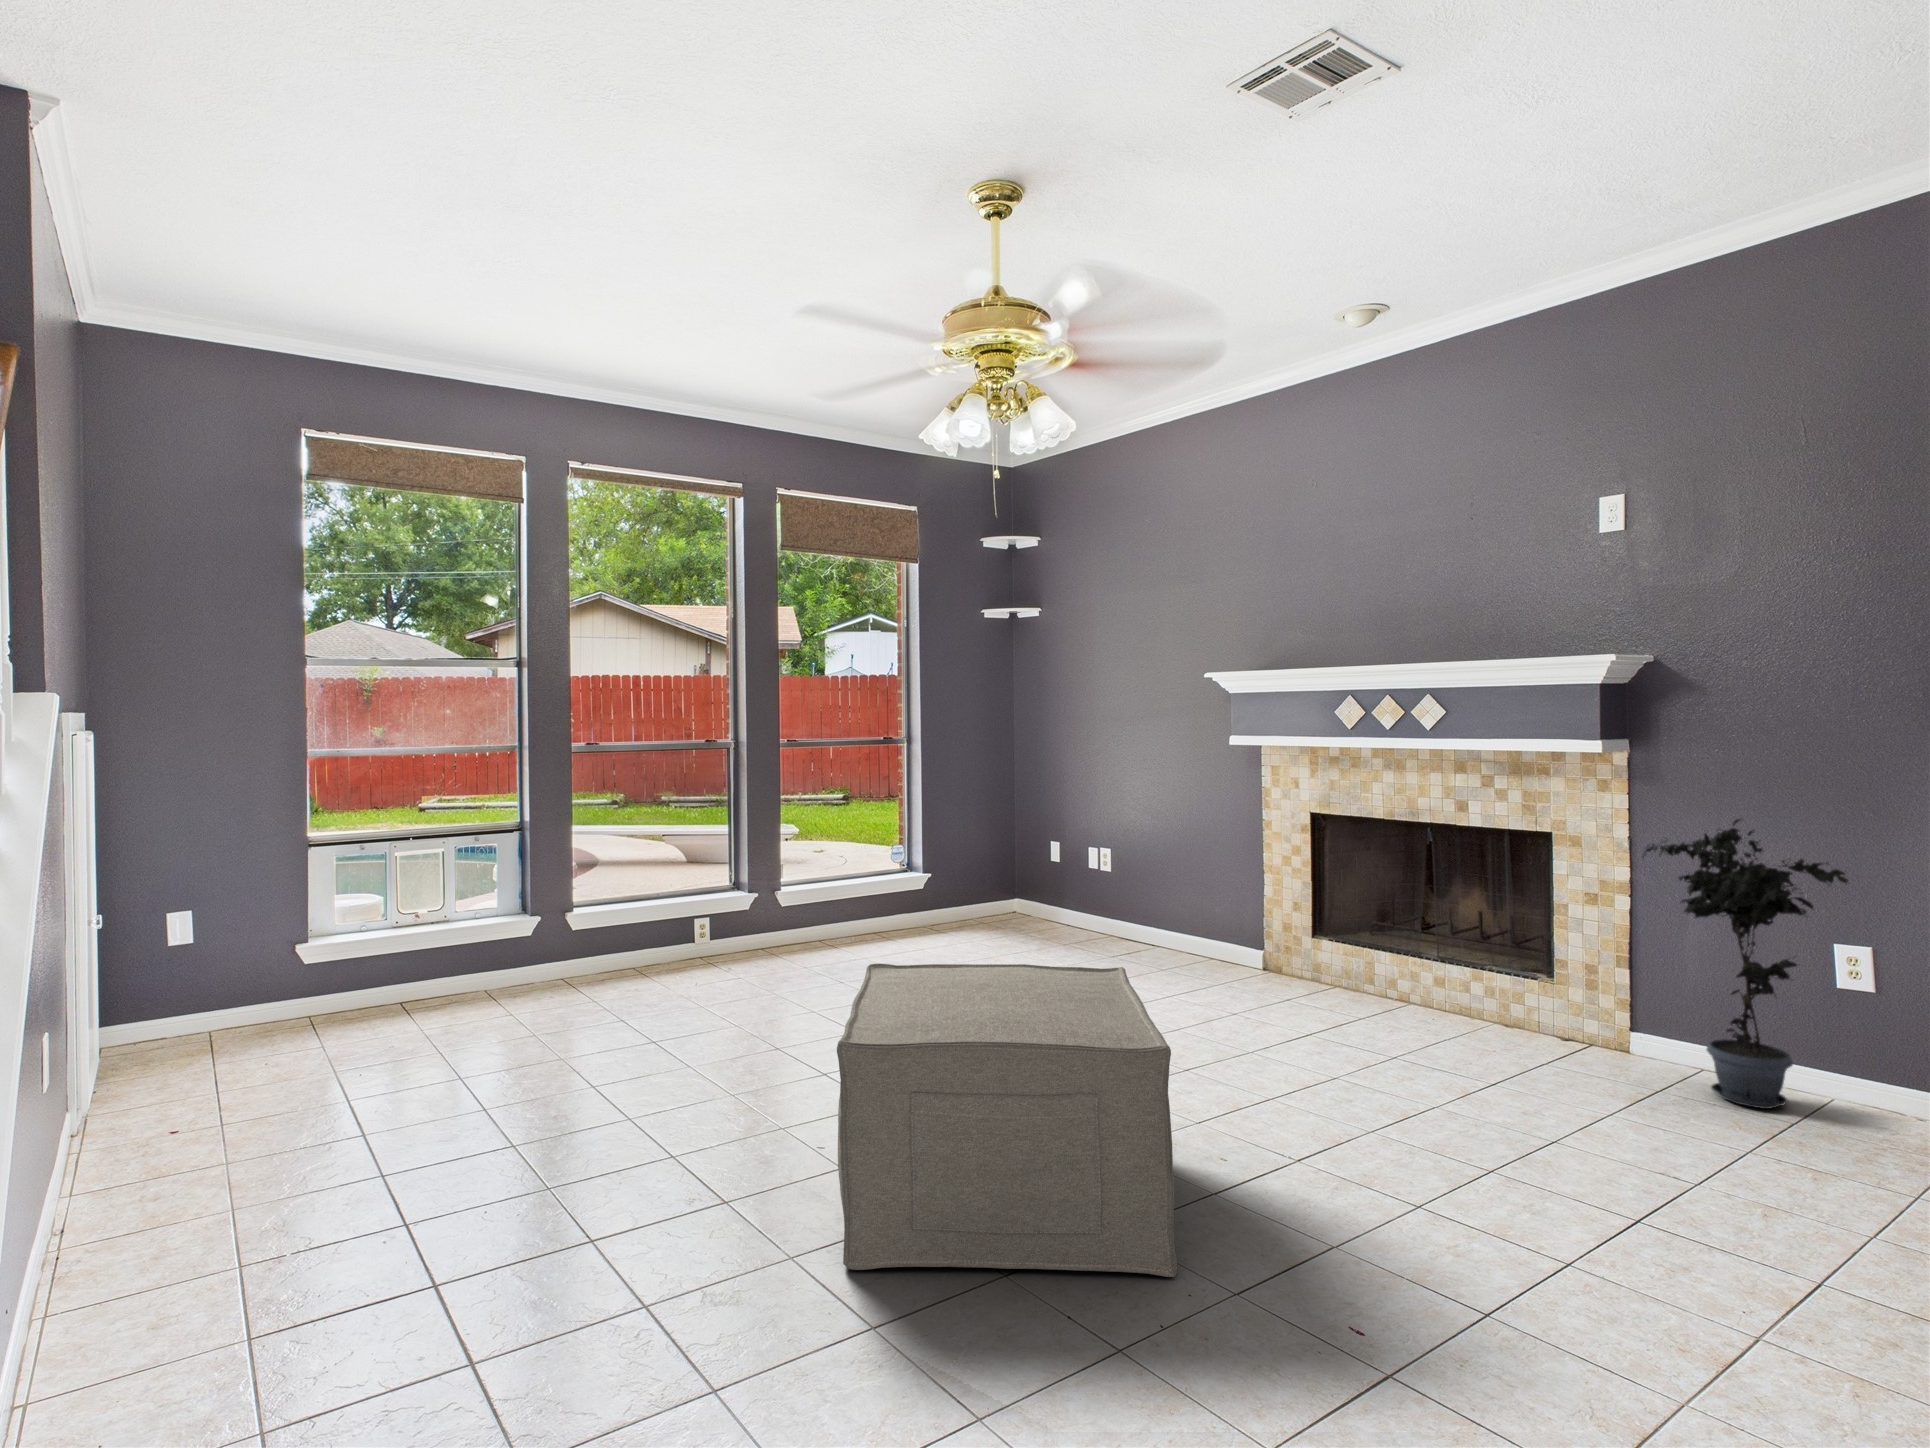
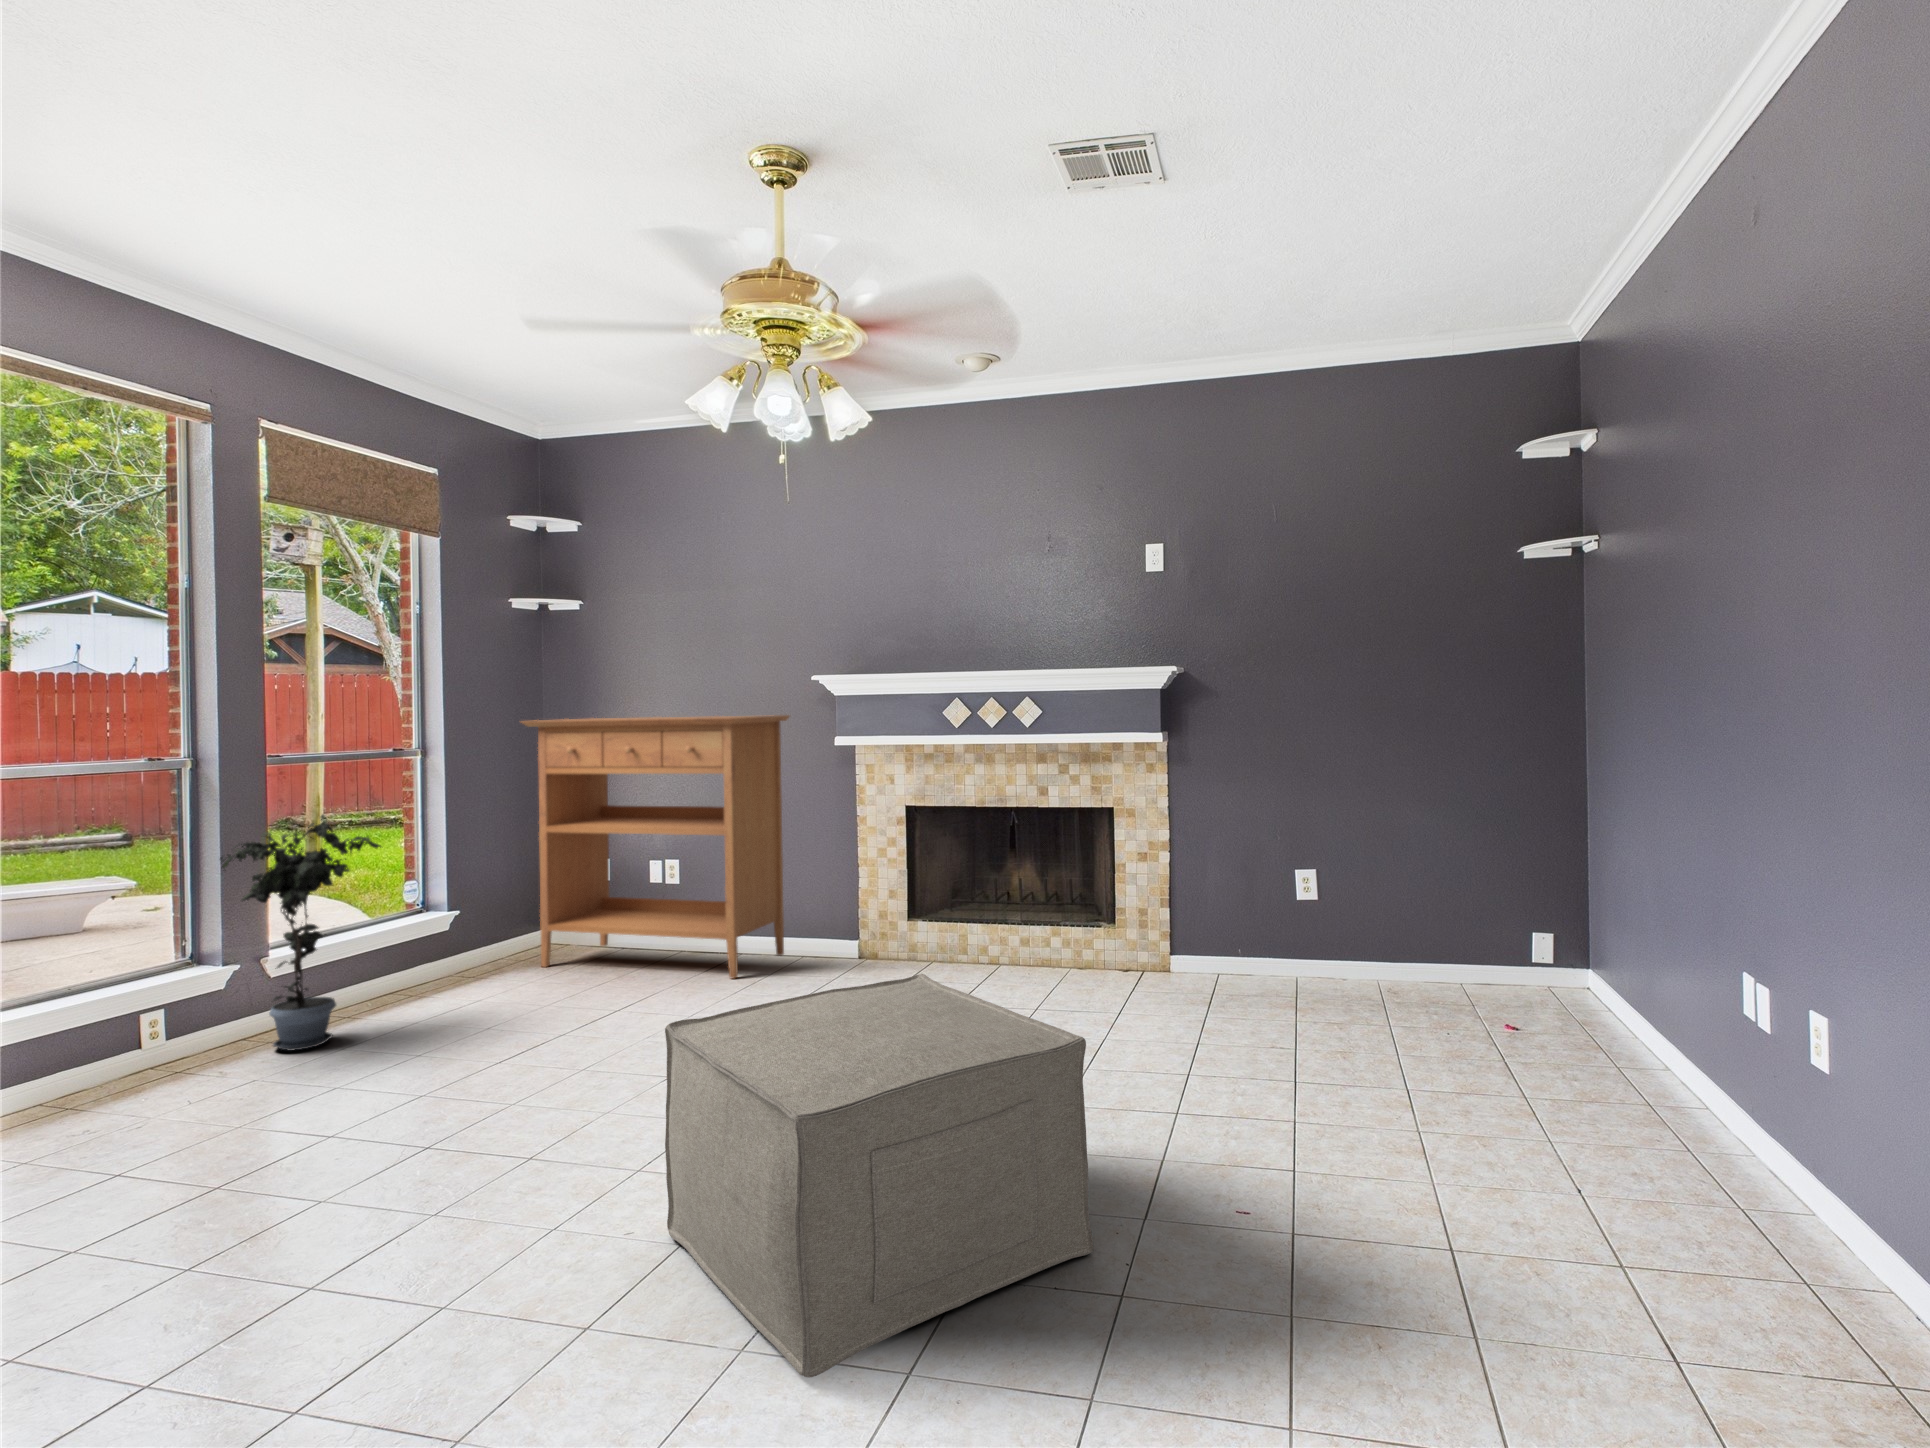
console table: none [972,714,1198,968] -> present [522,715,789,979]
potted plant: present [1643,819,1848,1109] -> present [220,815,381,1051]

